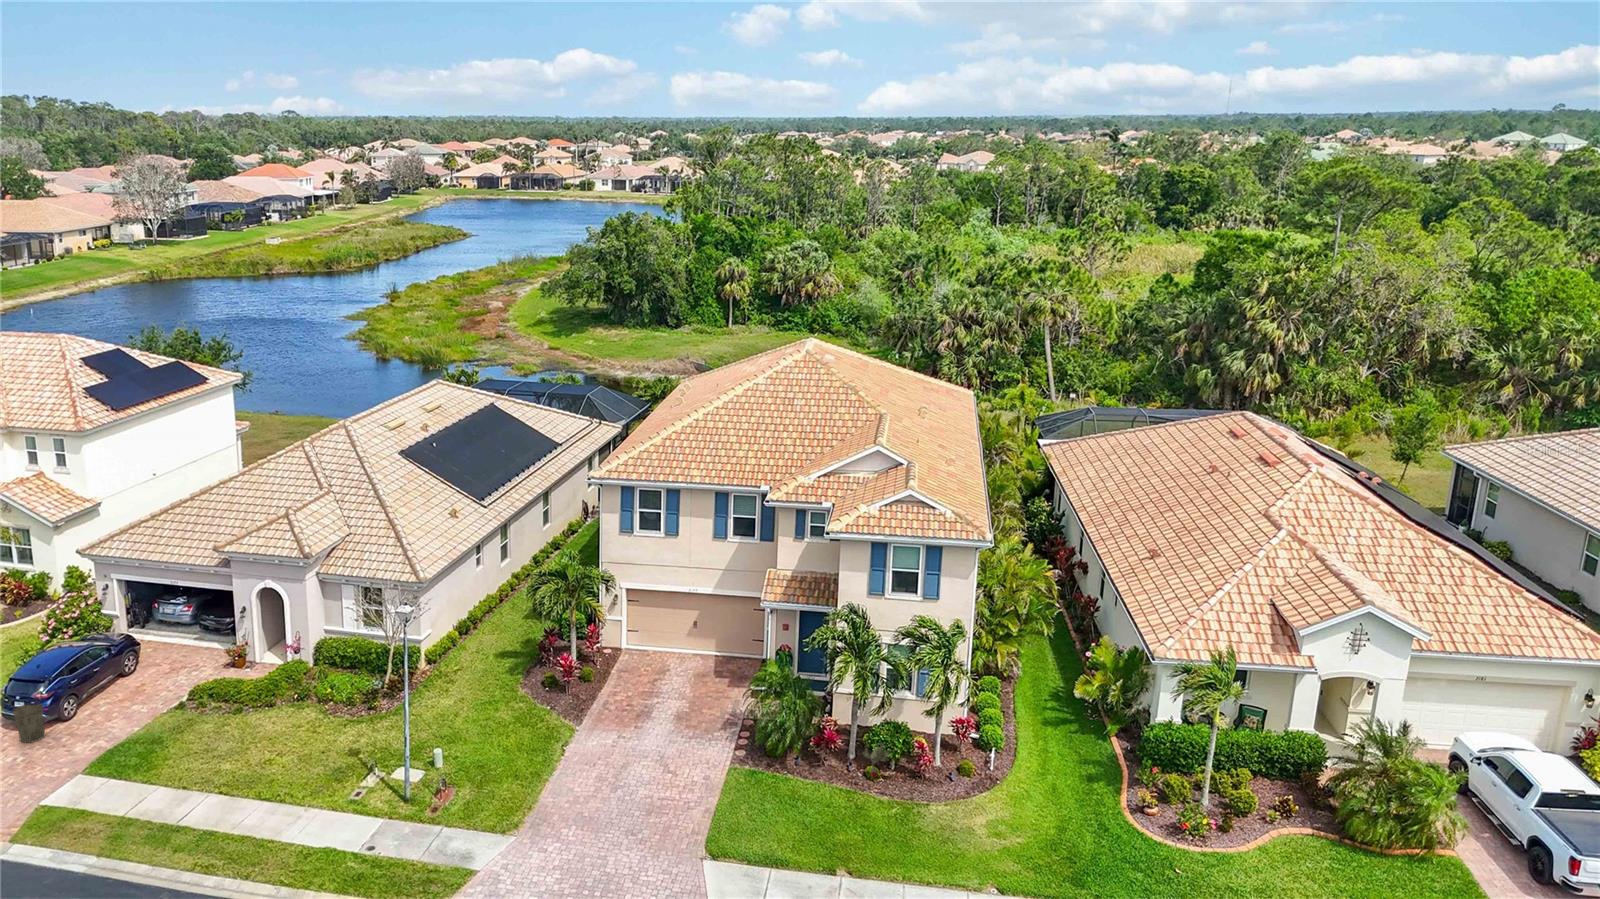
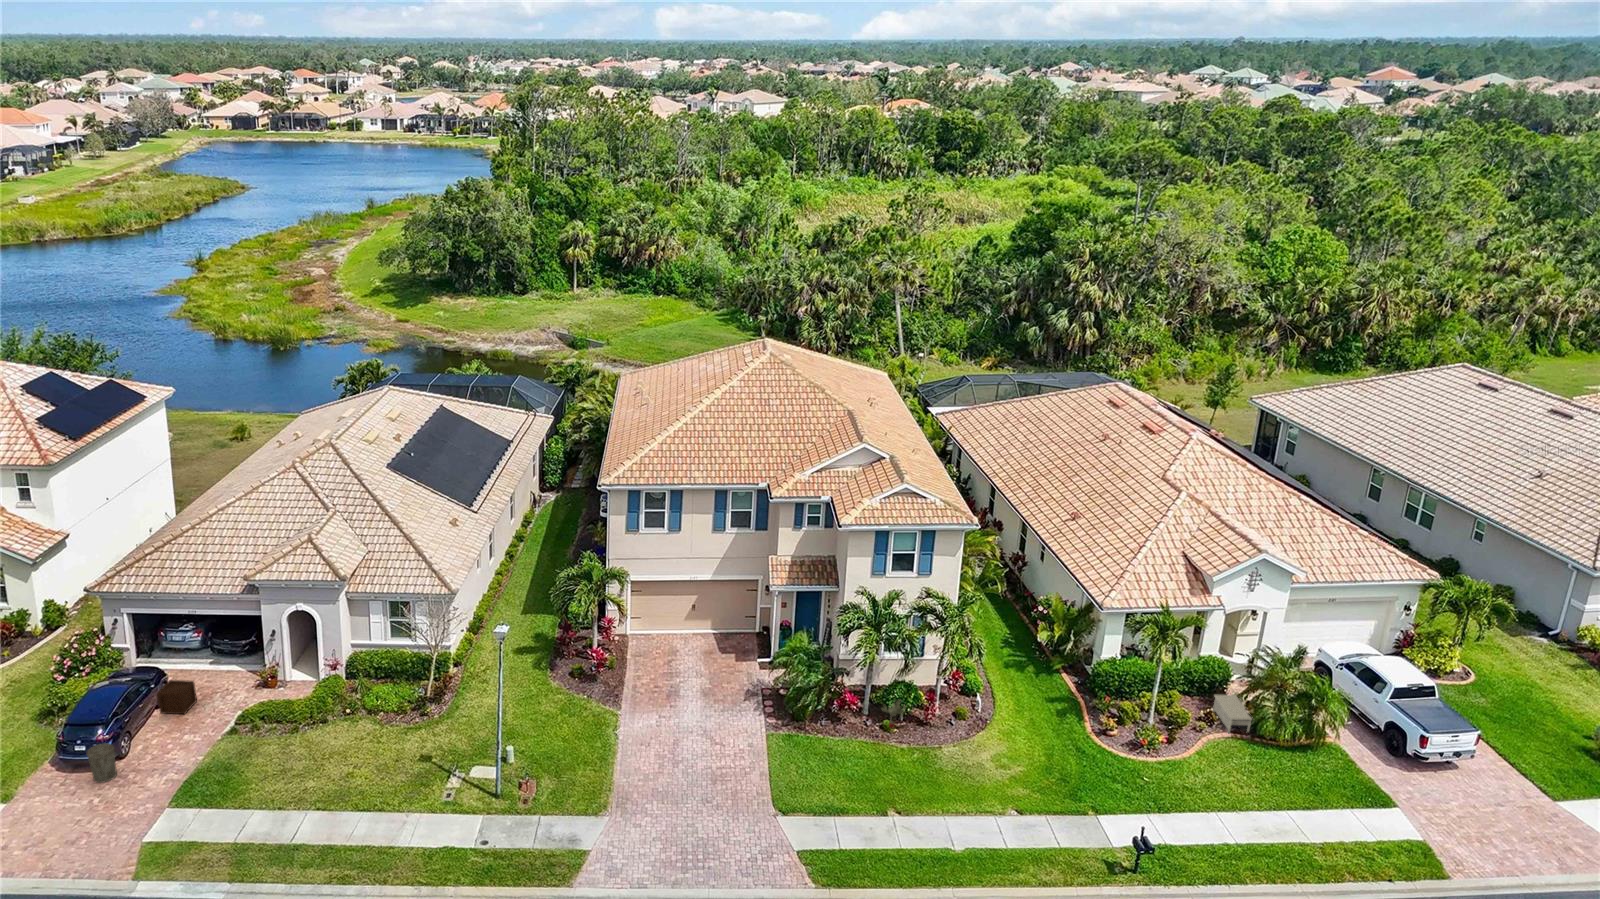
wooden crate: none [117,649,161,685] -> present [157,680,197,714]
storage bench: none [1293,779,1340,835] -> present [1213,695,1252,733]

